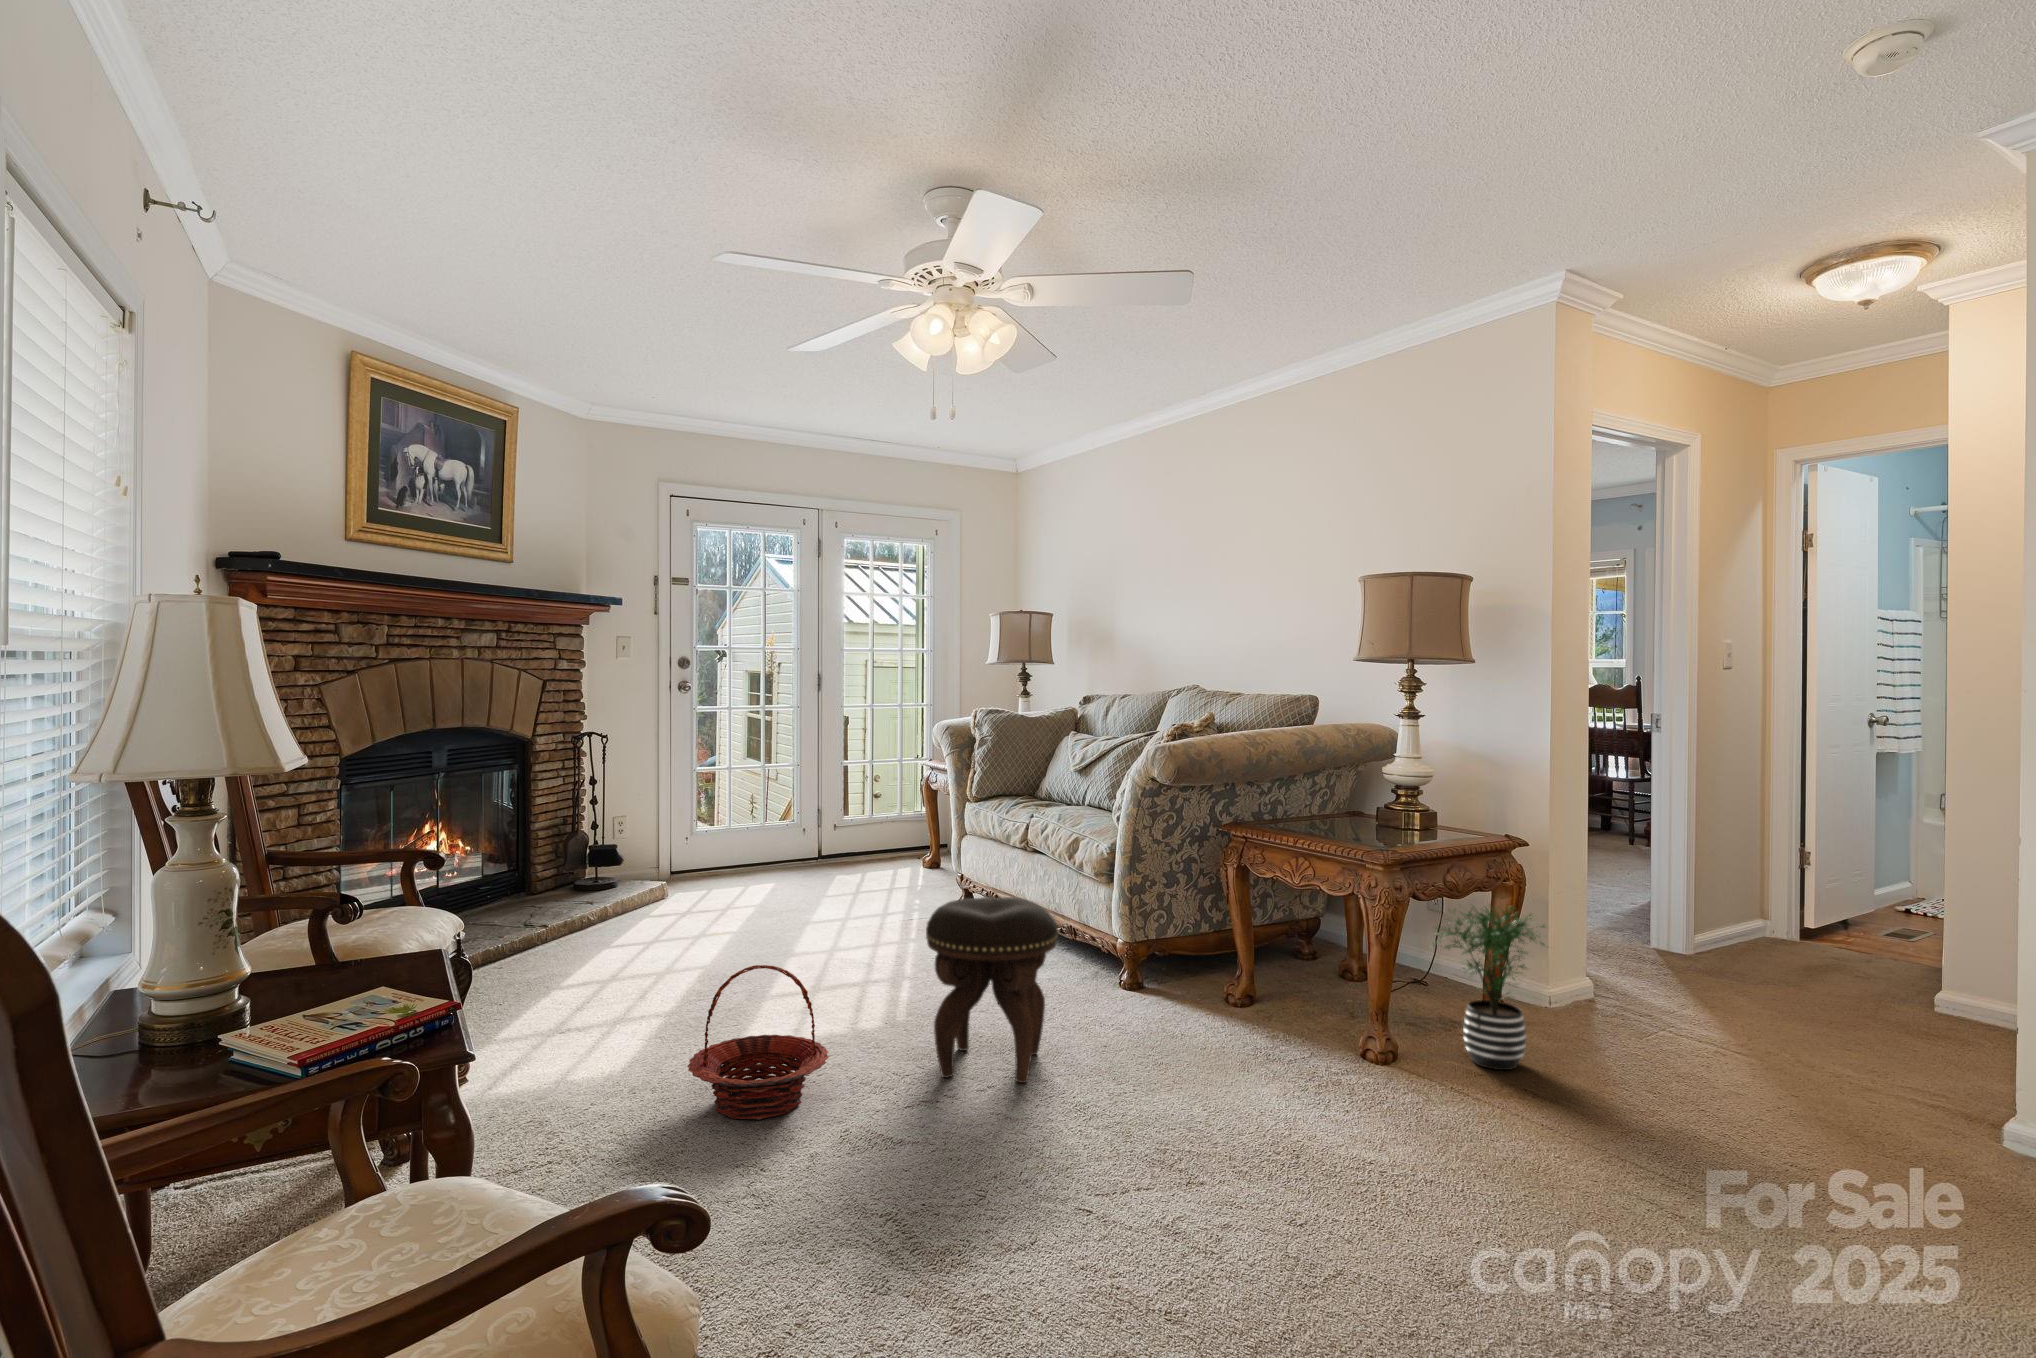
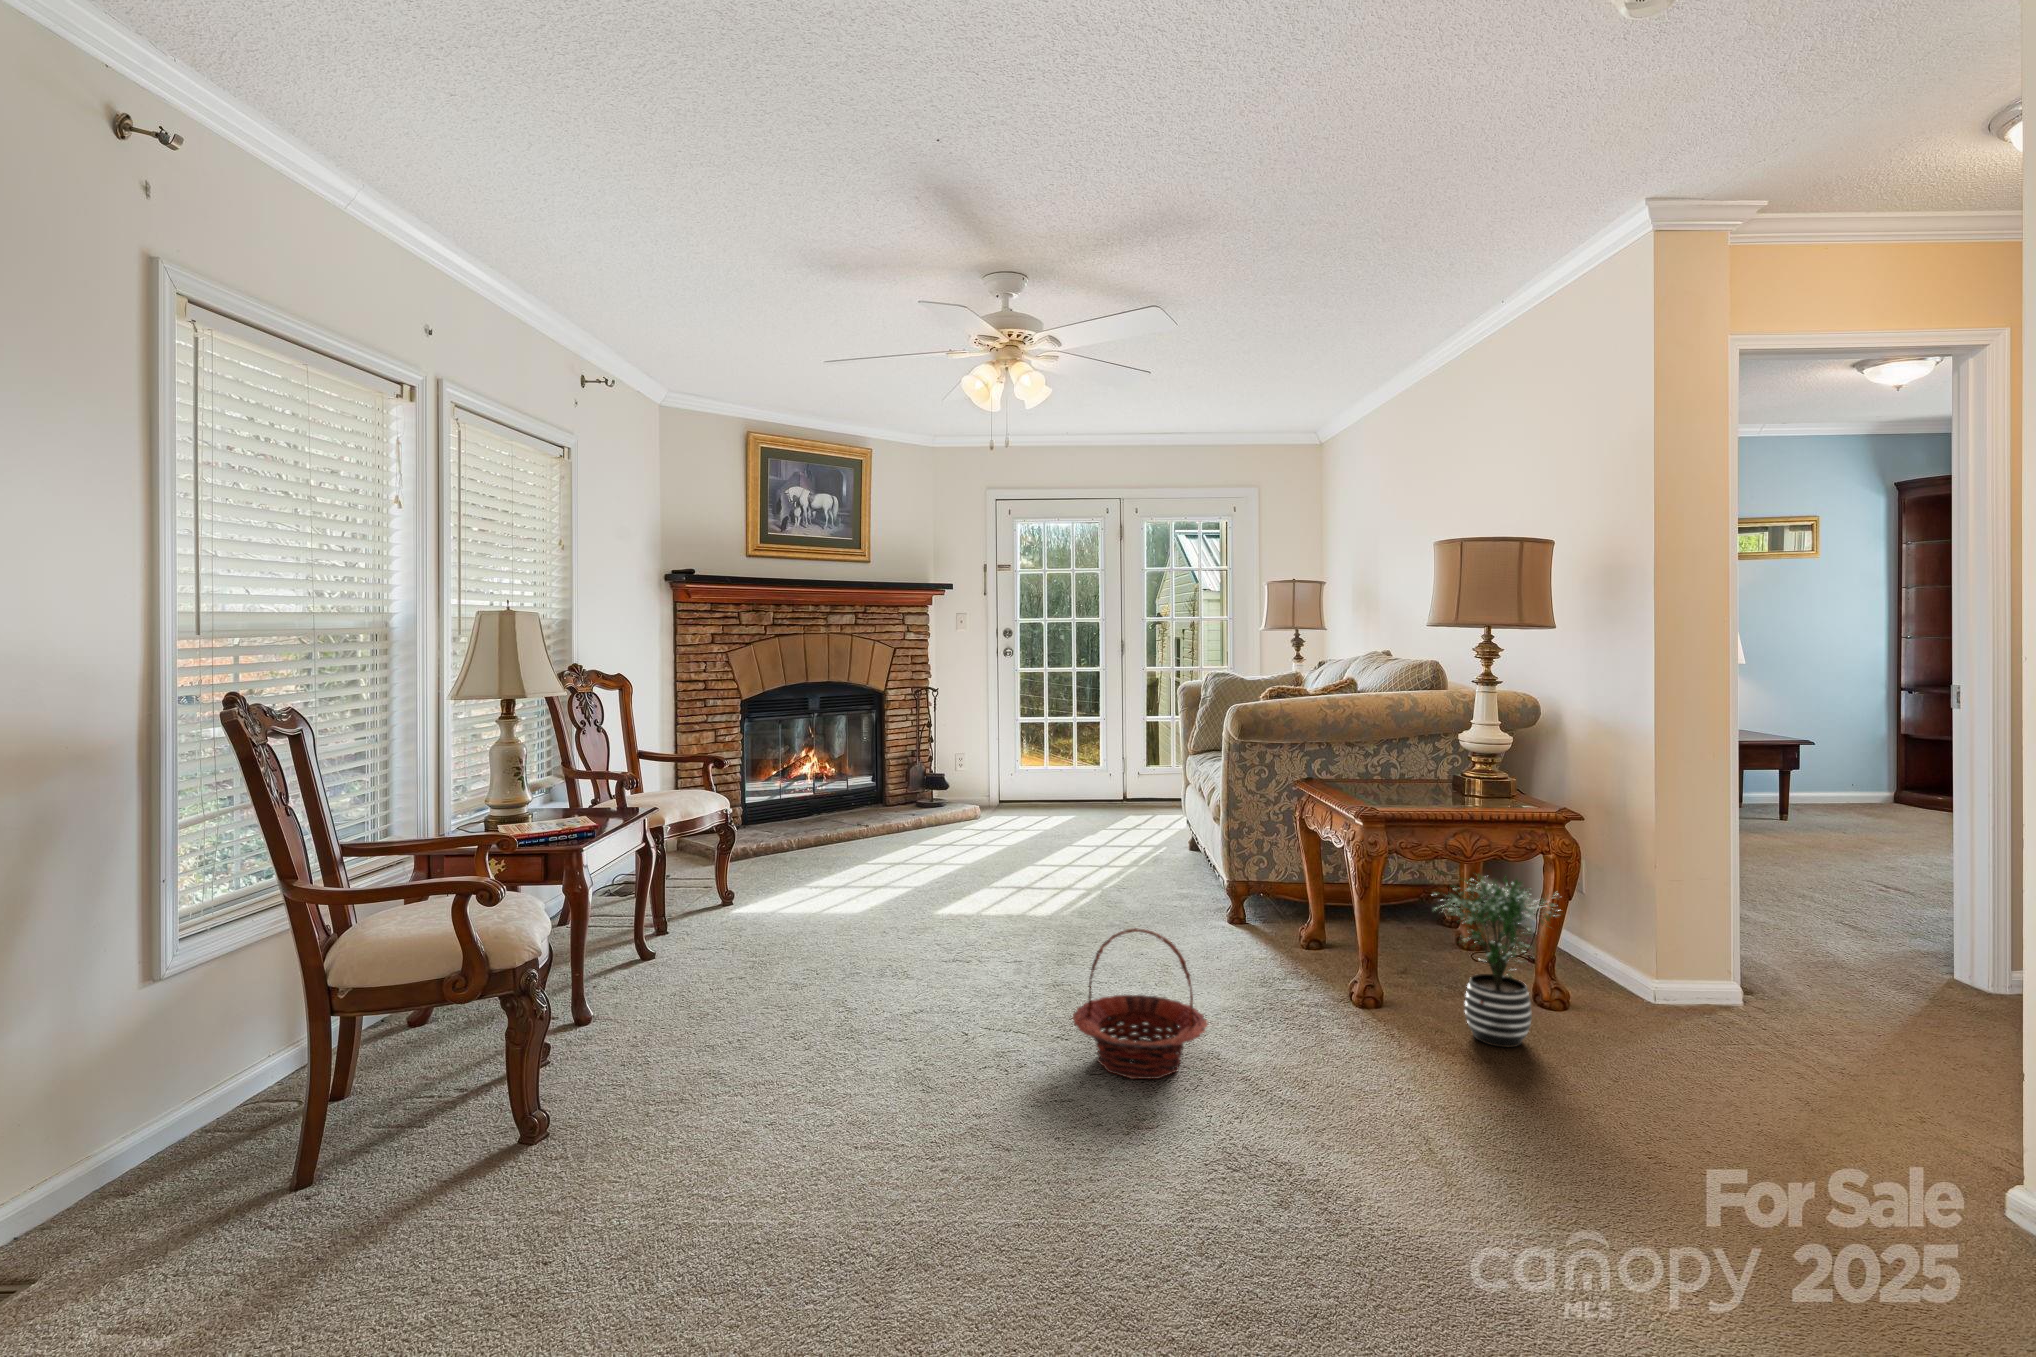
footstool: present [926,897,1058,1083] -> none [984,823,1091,972]
basket: present [687,965,829,1119] -> present [1073,928,1207,1079]

